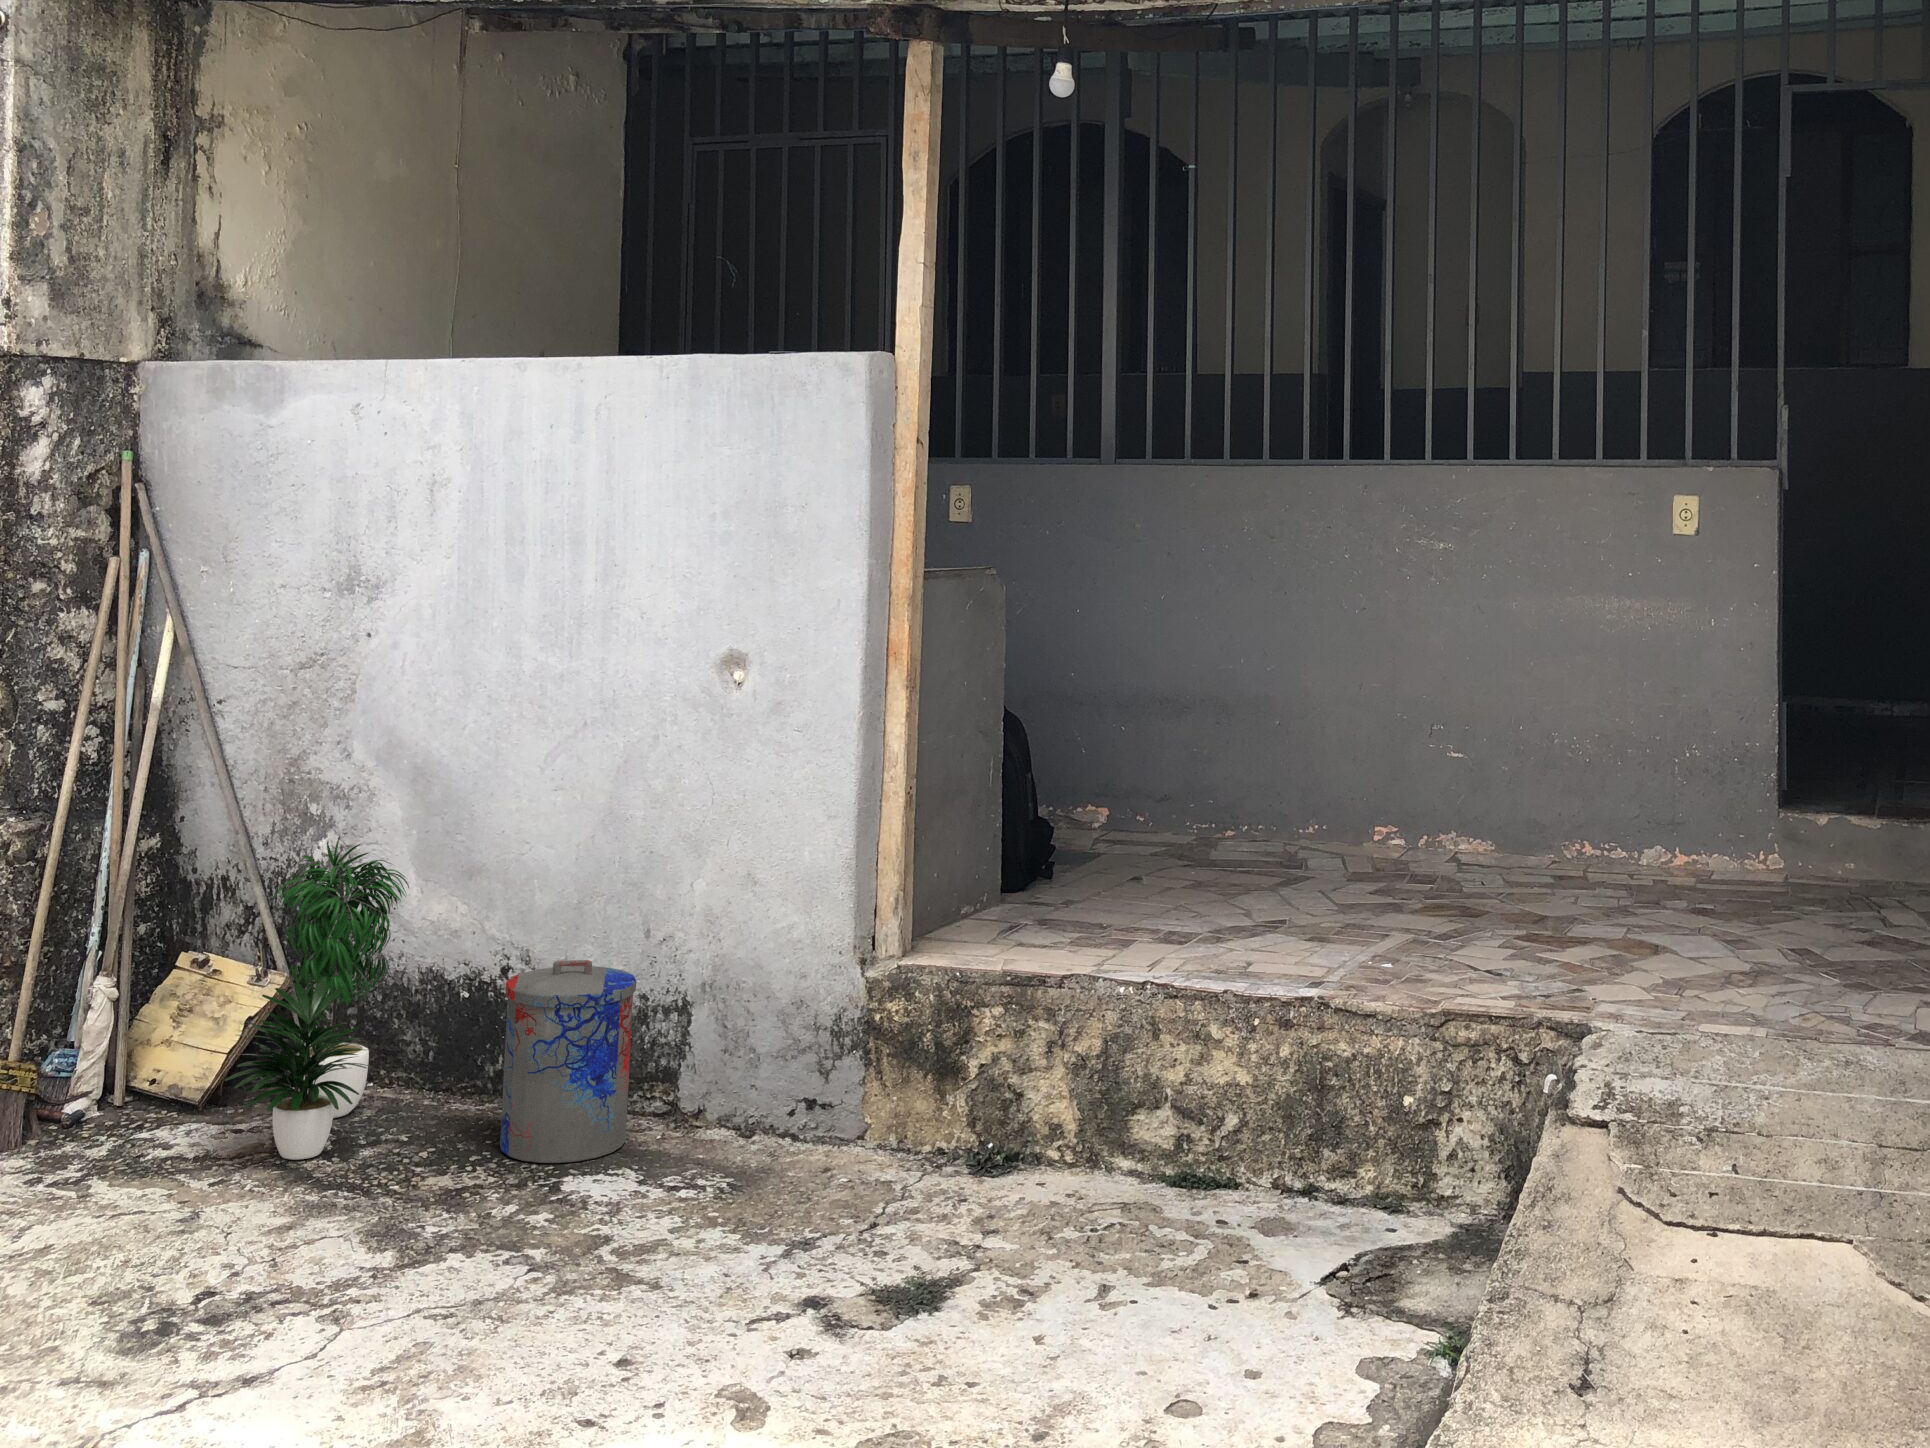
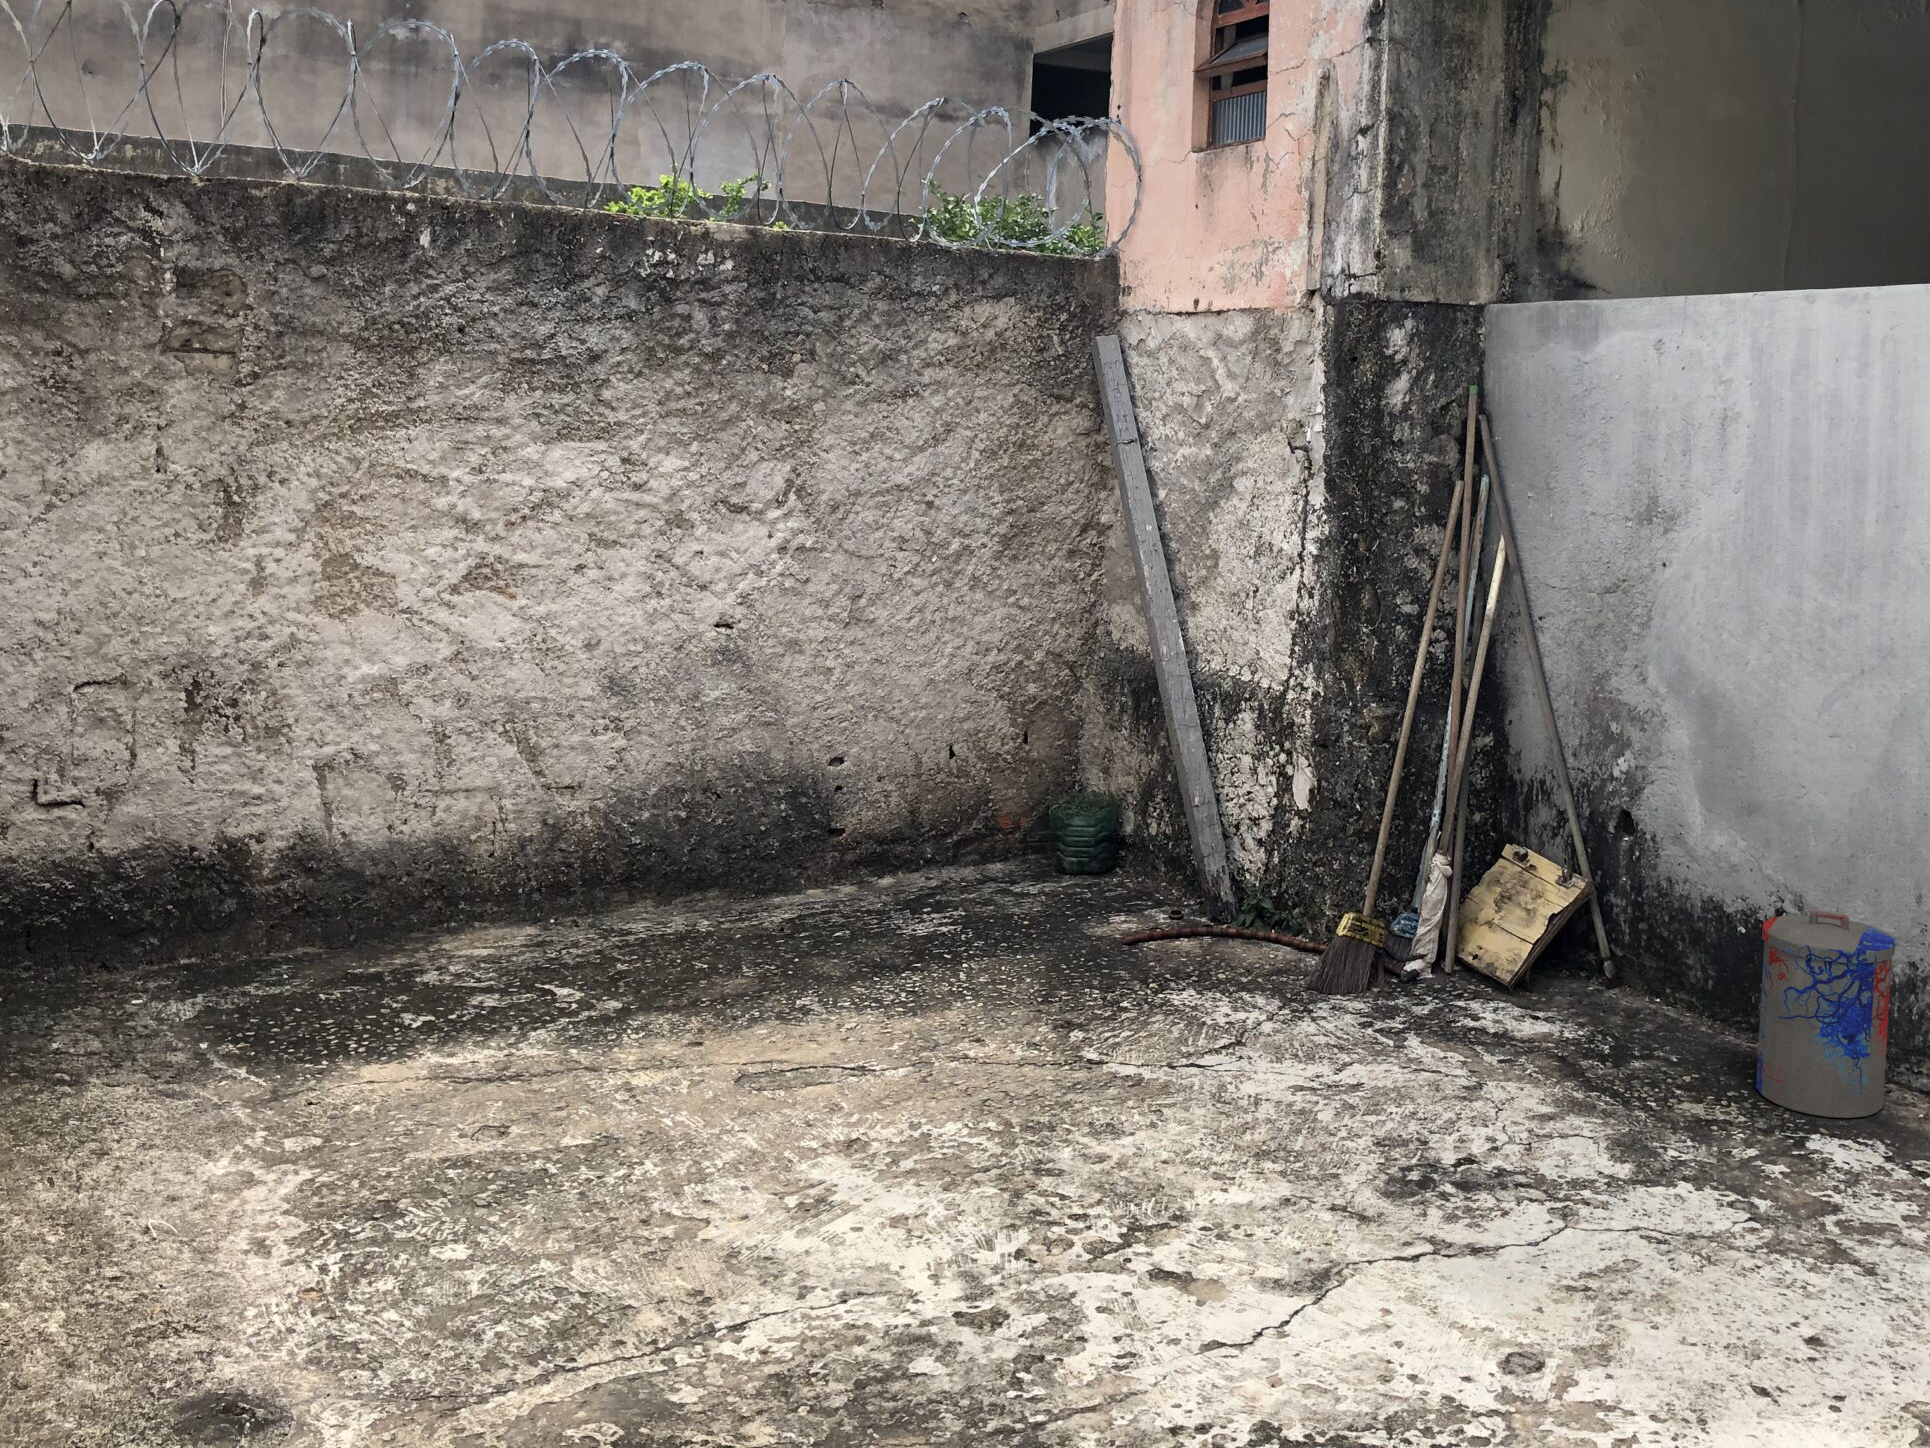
potted plant: present [225,837,409,1160] -> none [1515,758,1686,1053]

